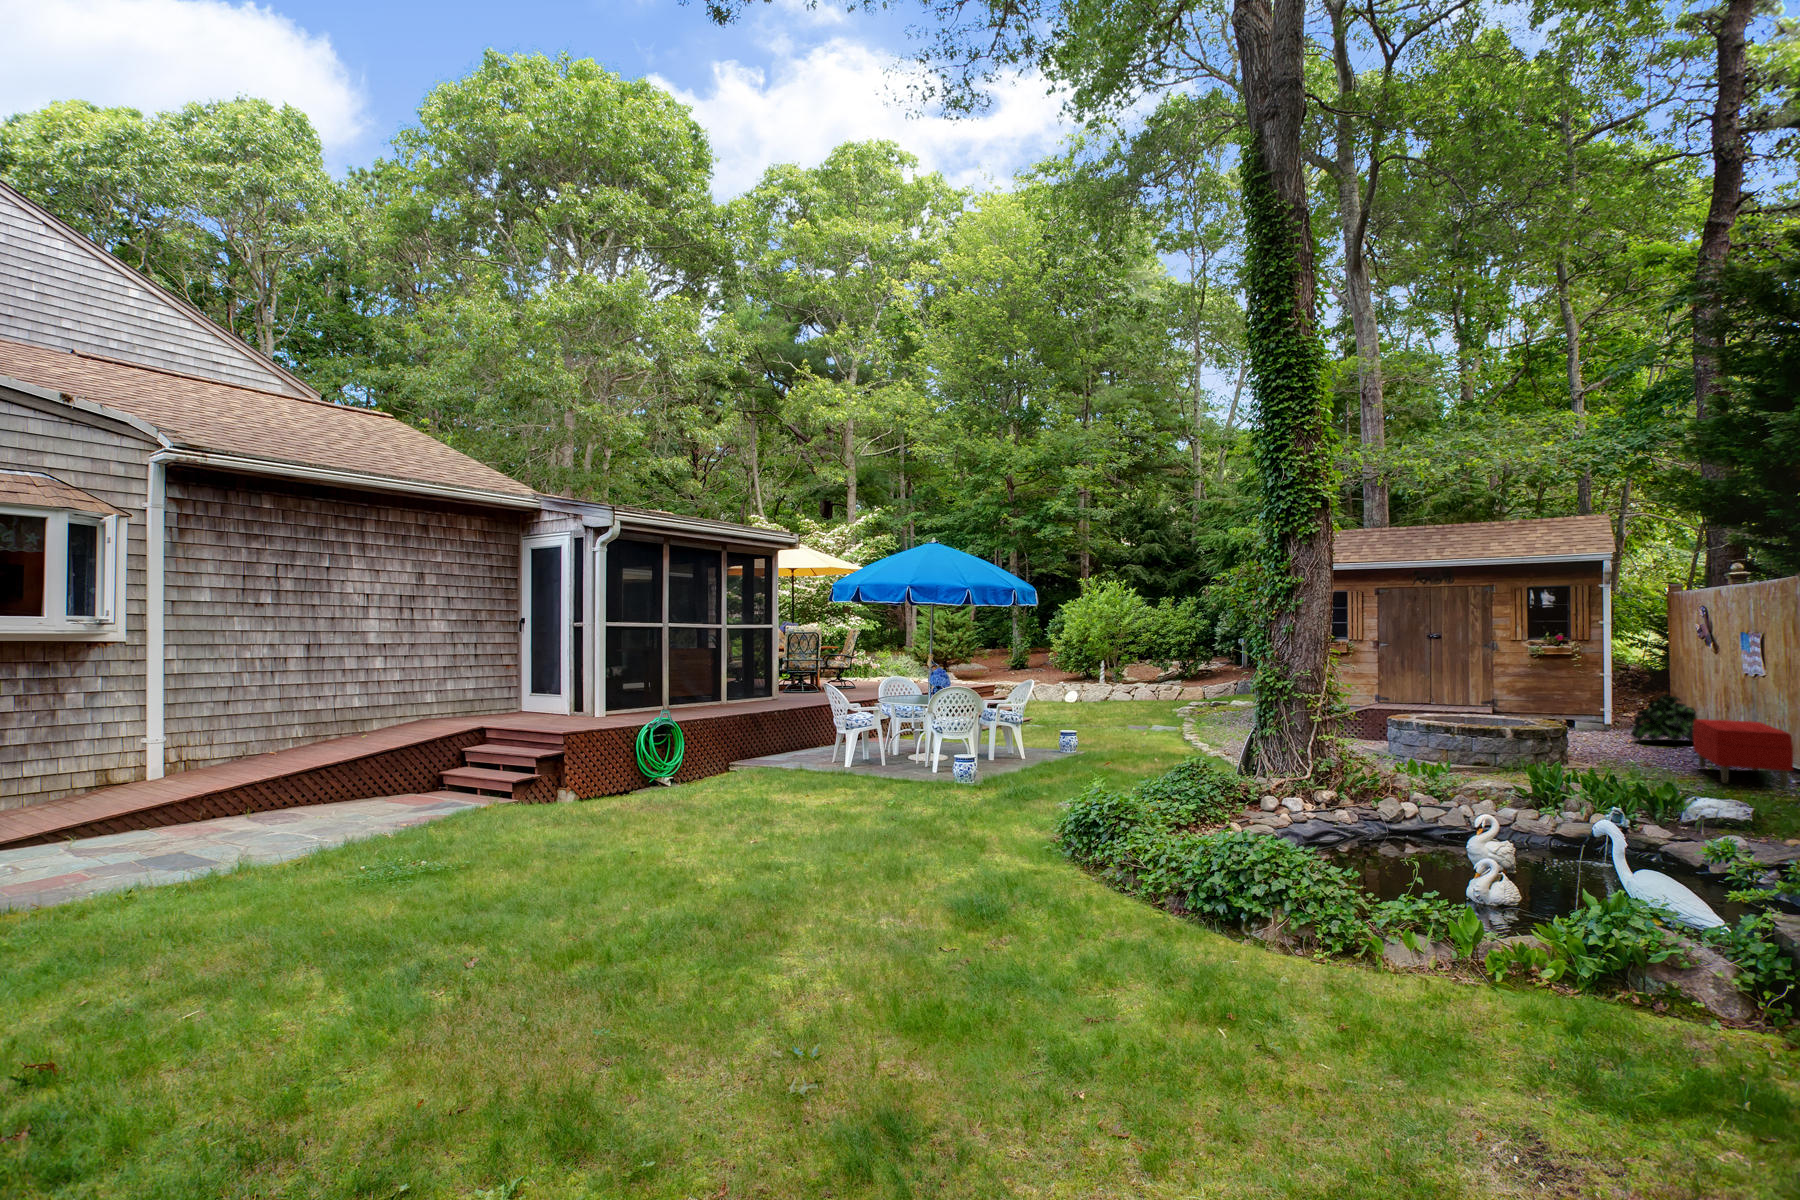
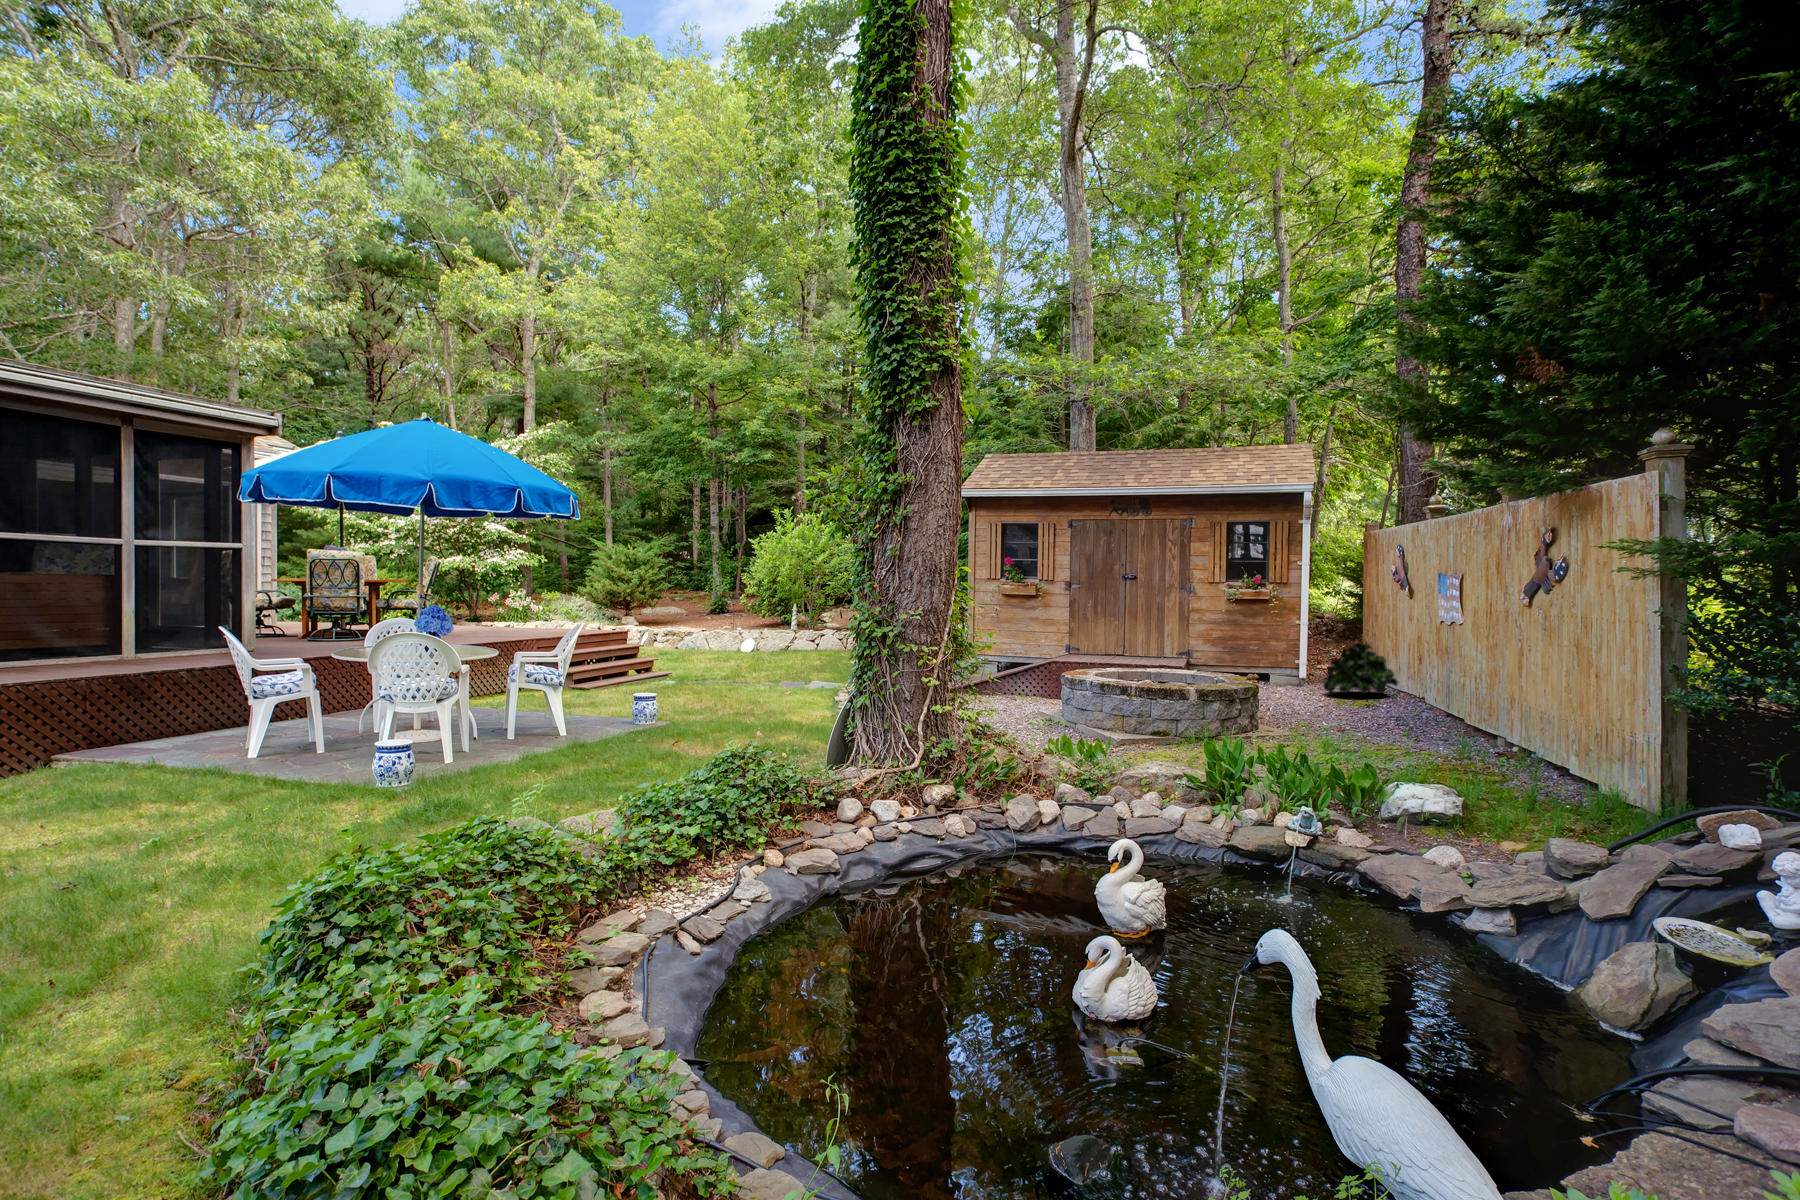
bench: present [1693,719,1793,787] -> none [1386,670,1493,753]

